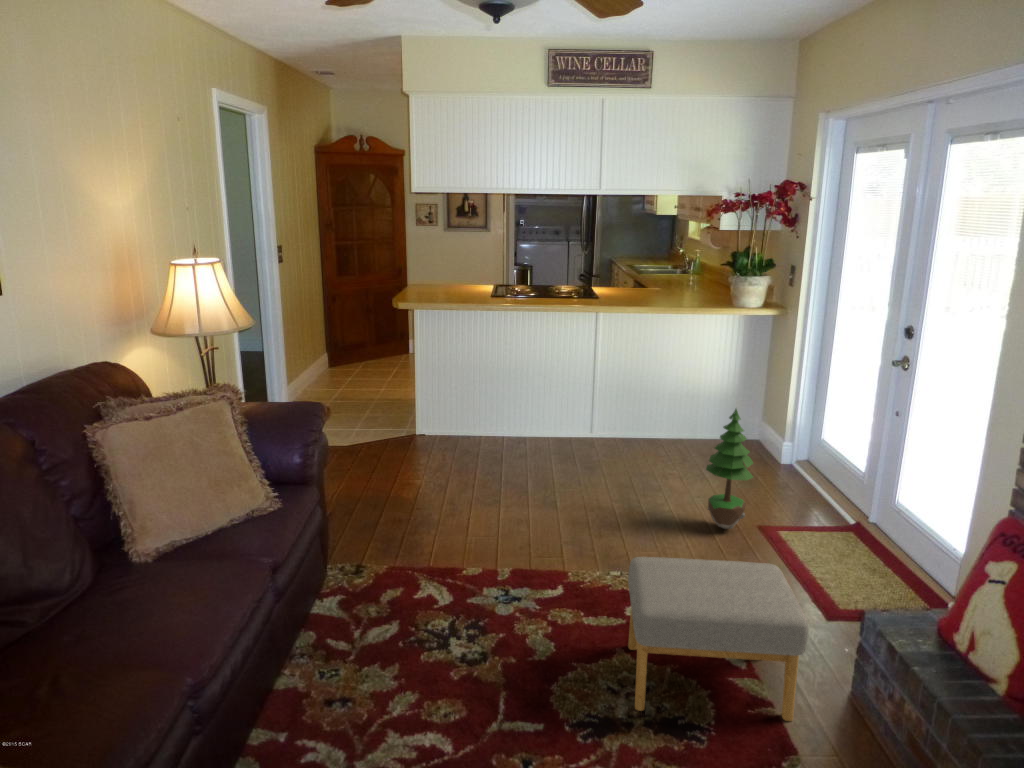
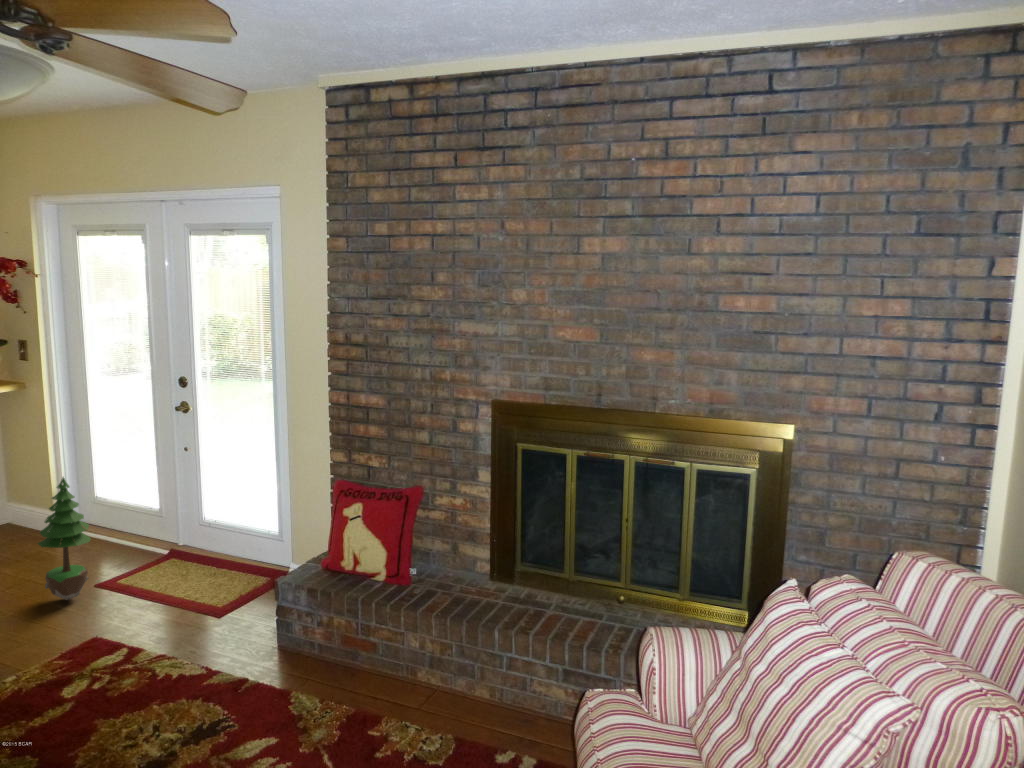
footstool: present [628,557,809,721] -> none [94,578,270,743]

